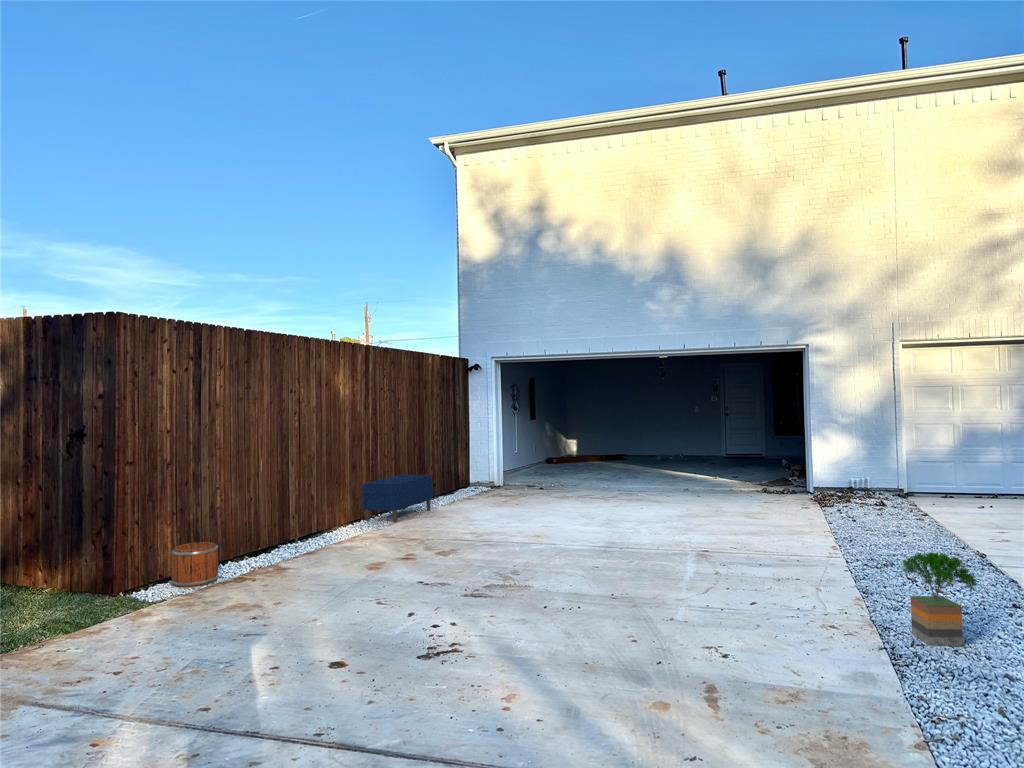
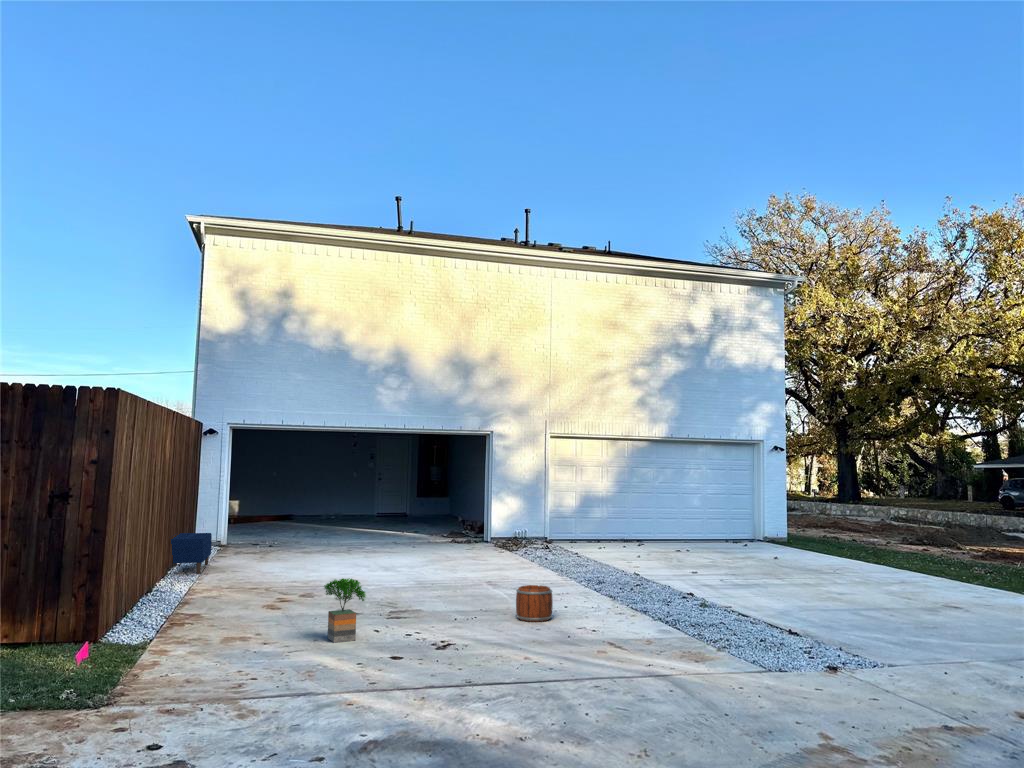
bucket: present [171,542,219,587] -> present [516,585,553,622]
potted tree: present [903,552,977,646] -> present [324,578,366,643]

